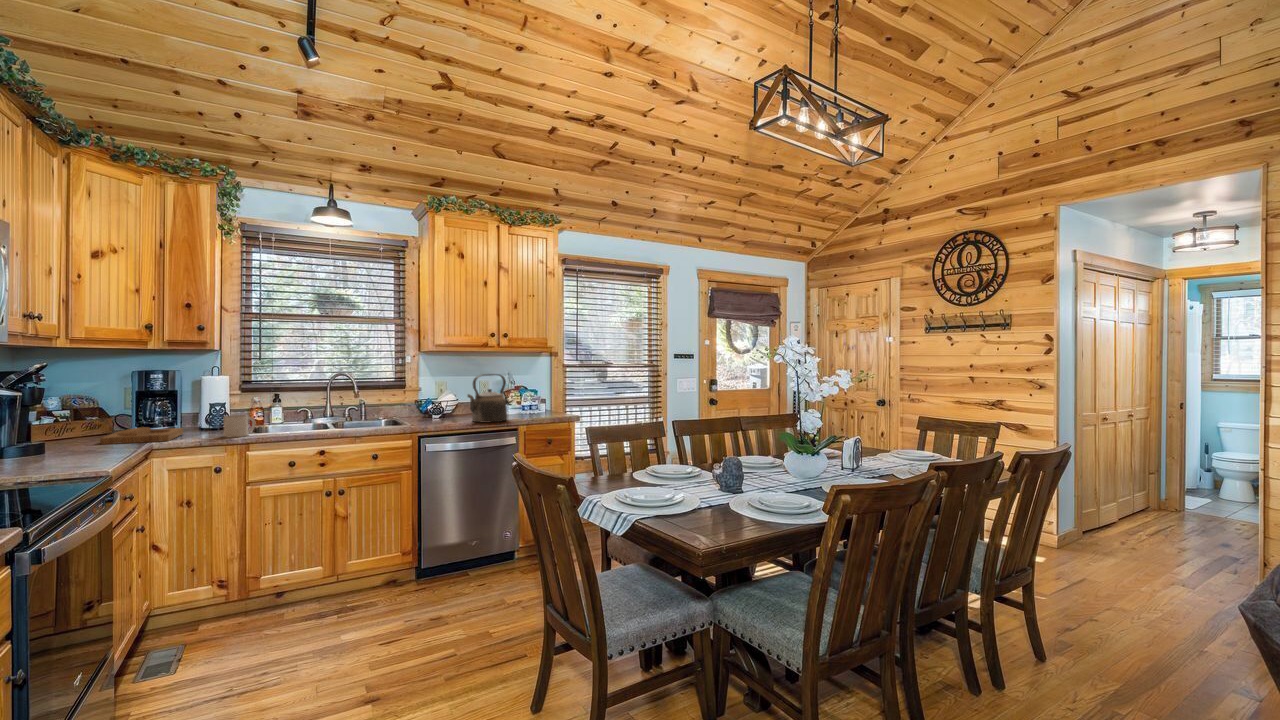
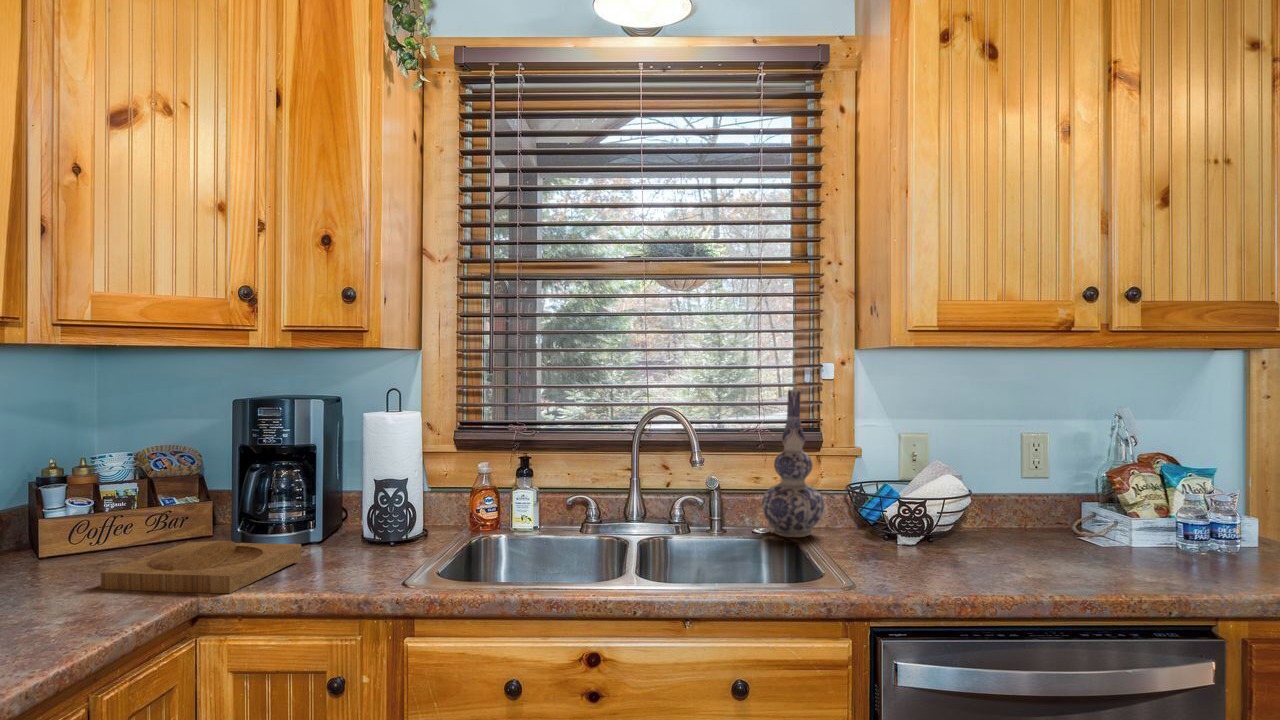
vase: none [382,366,406,419] -> present [762,389,824,537]
kettle: present [468,374,507,423] -> none [1024,421,1160,592]
mug: present [224,415,255,437] -> none [358,525,437,593]

